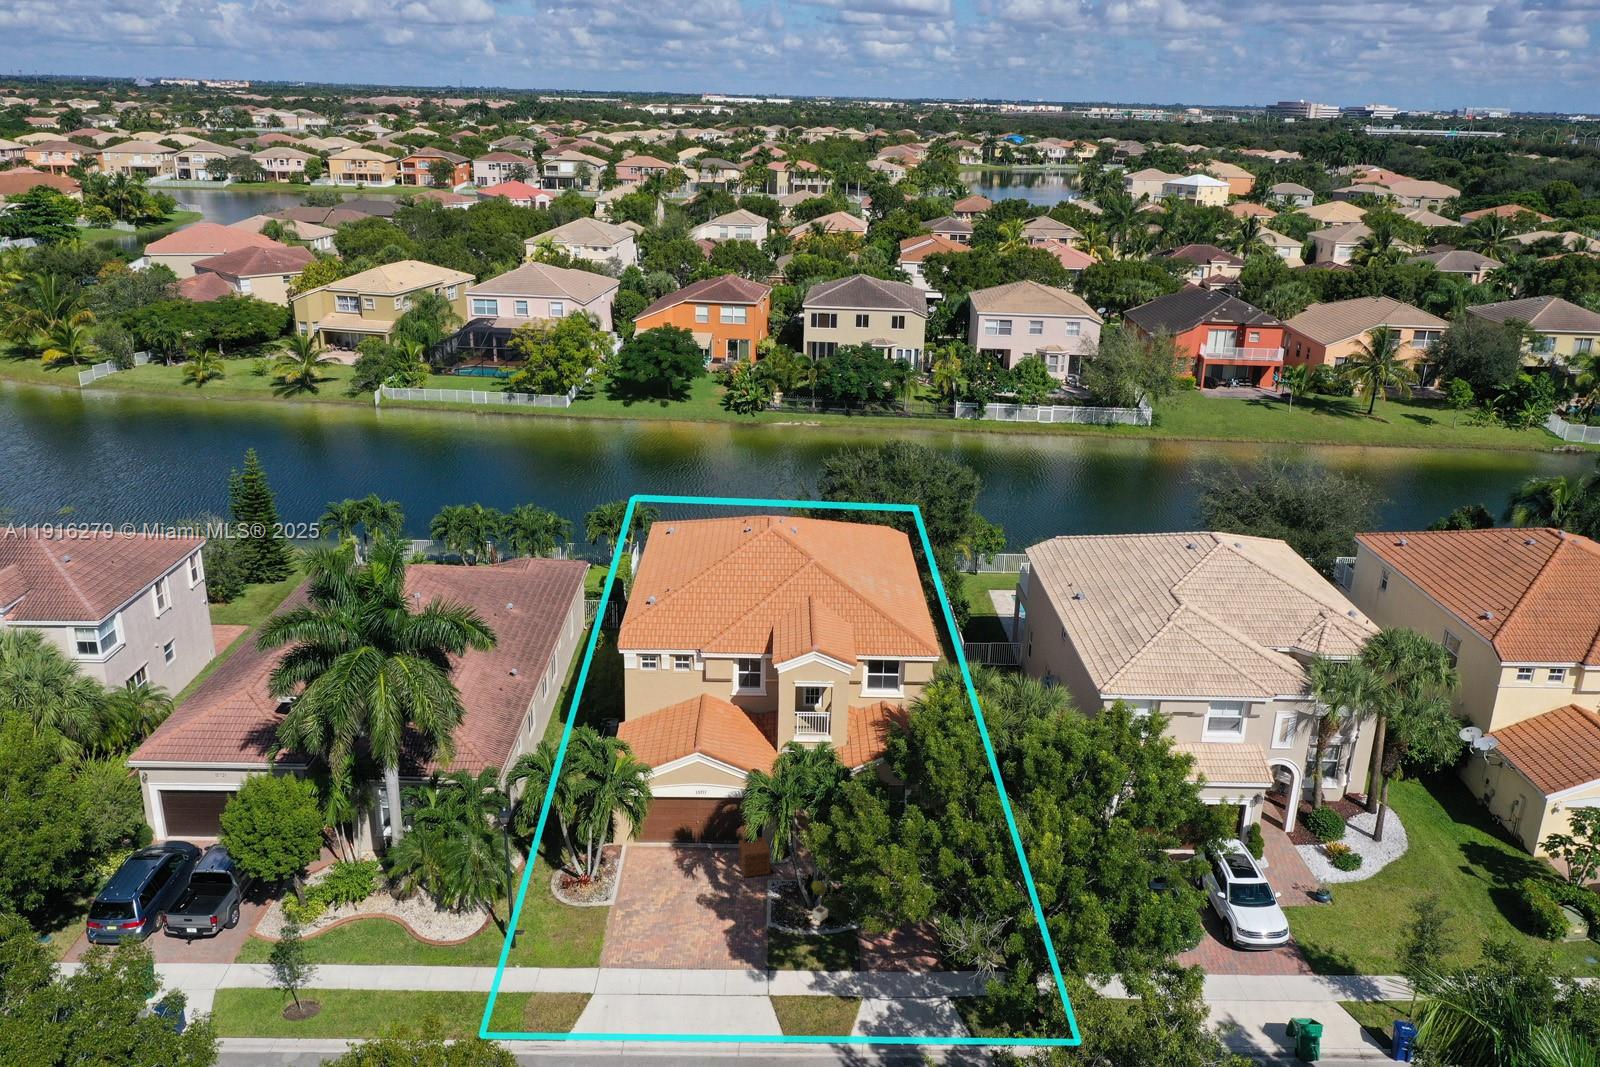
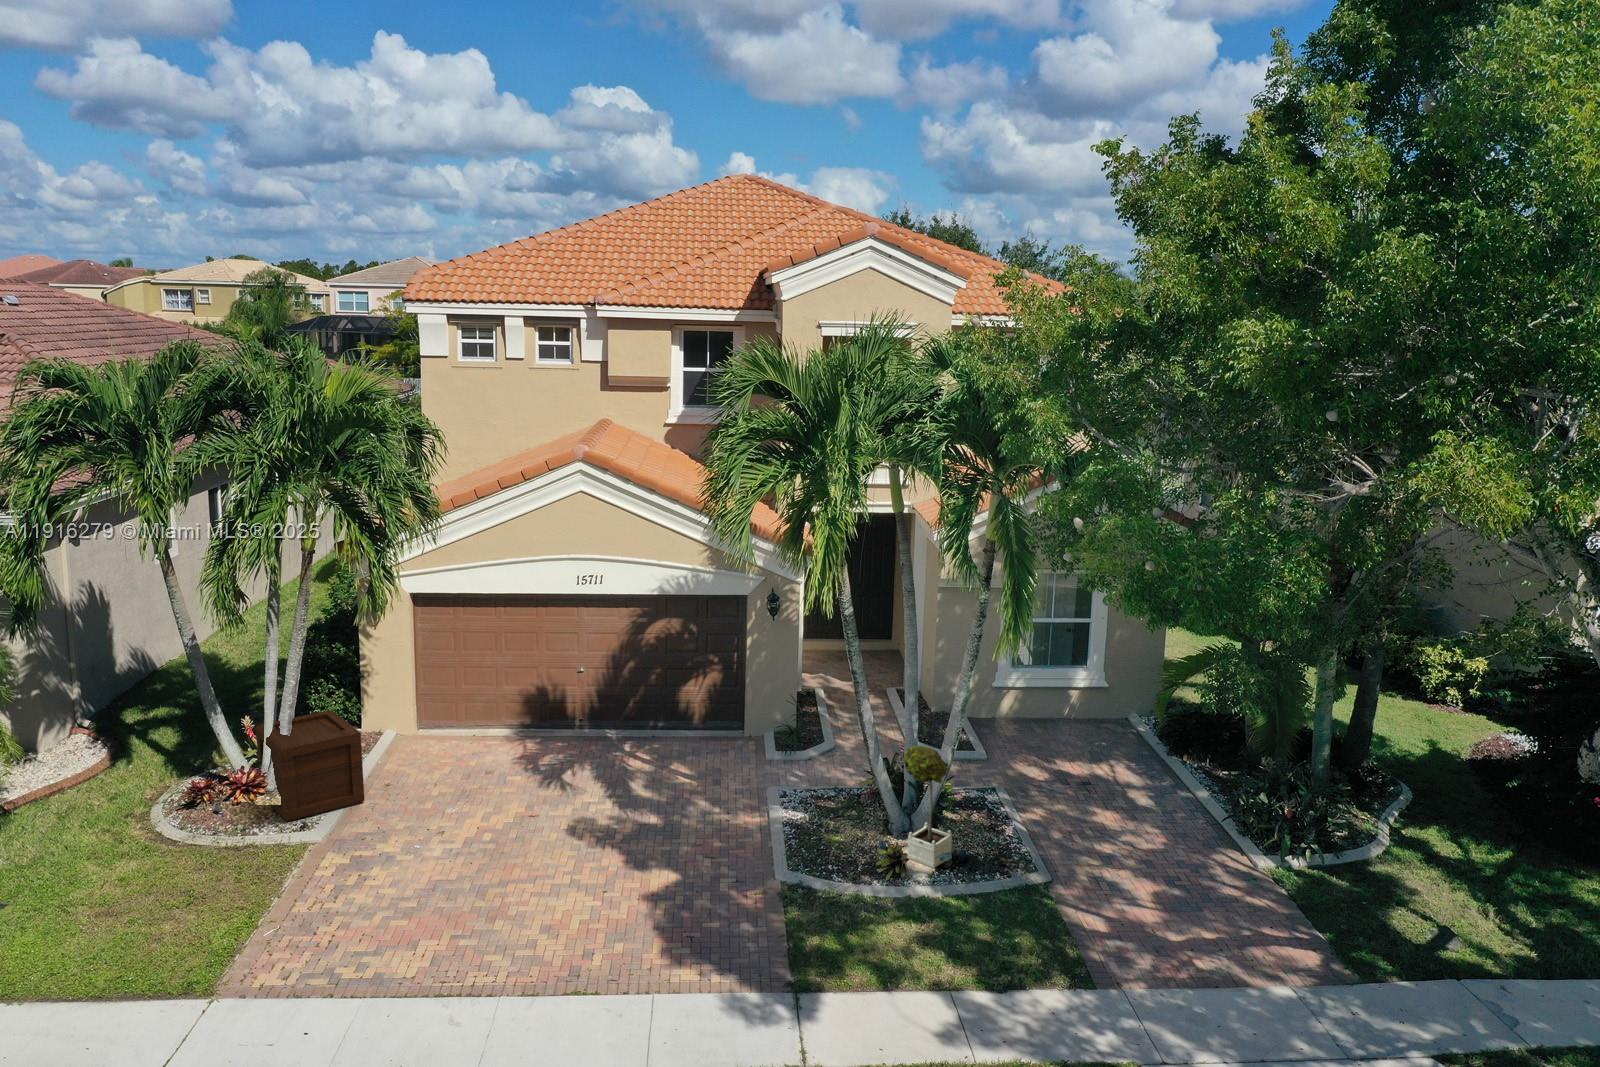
wooden crate: present [739,837,771,877] -> present [256,710,364,821]

